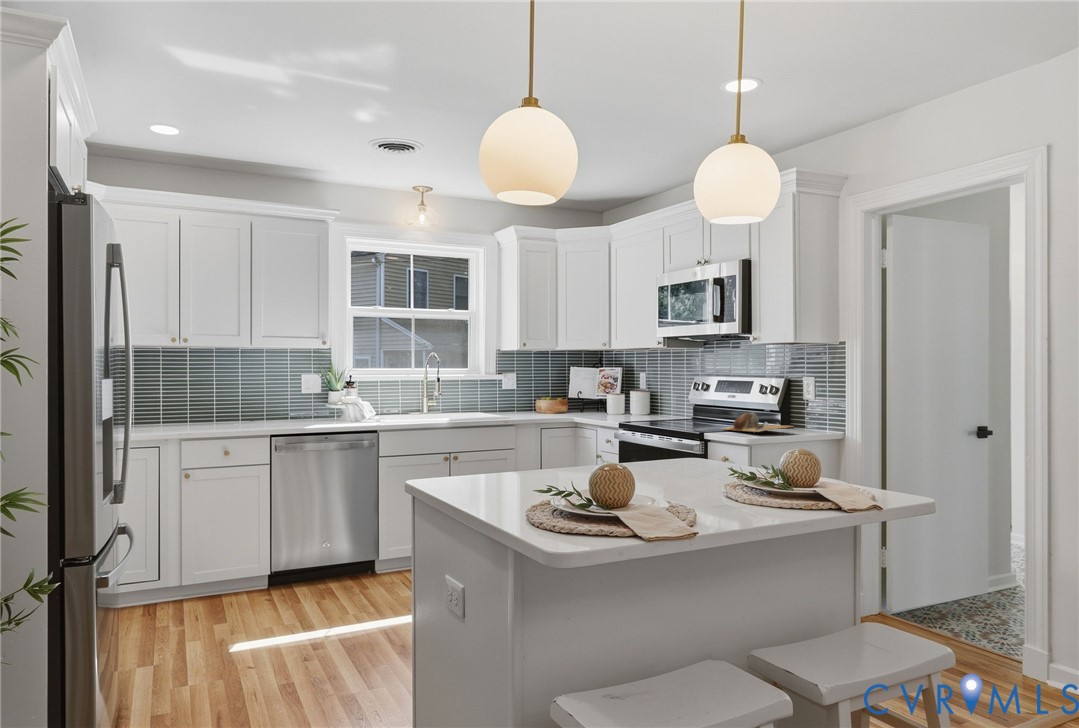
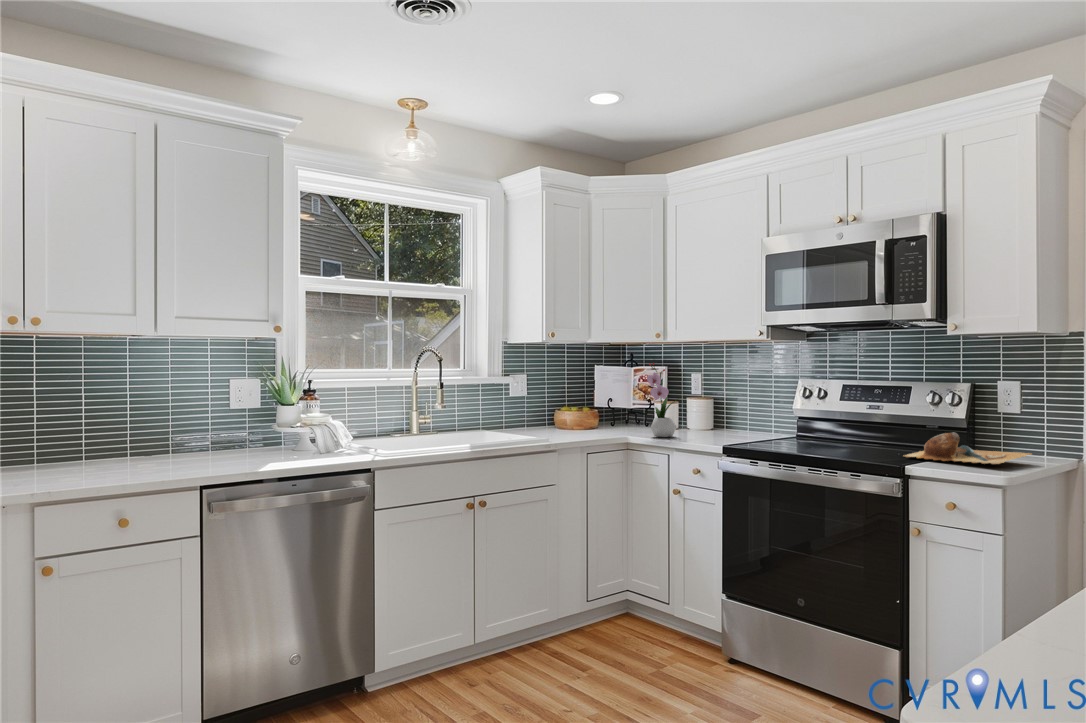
flower arrangement: none [586,365,610,418] -> present [647,363,676,437]

